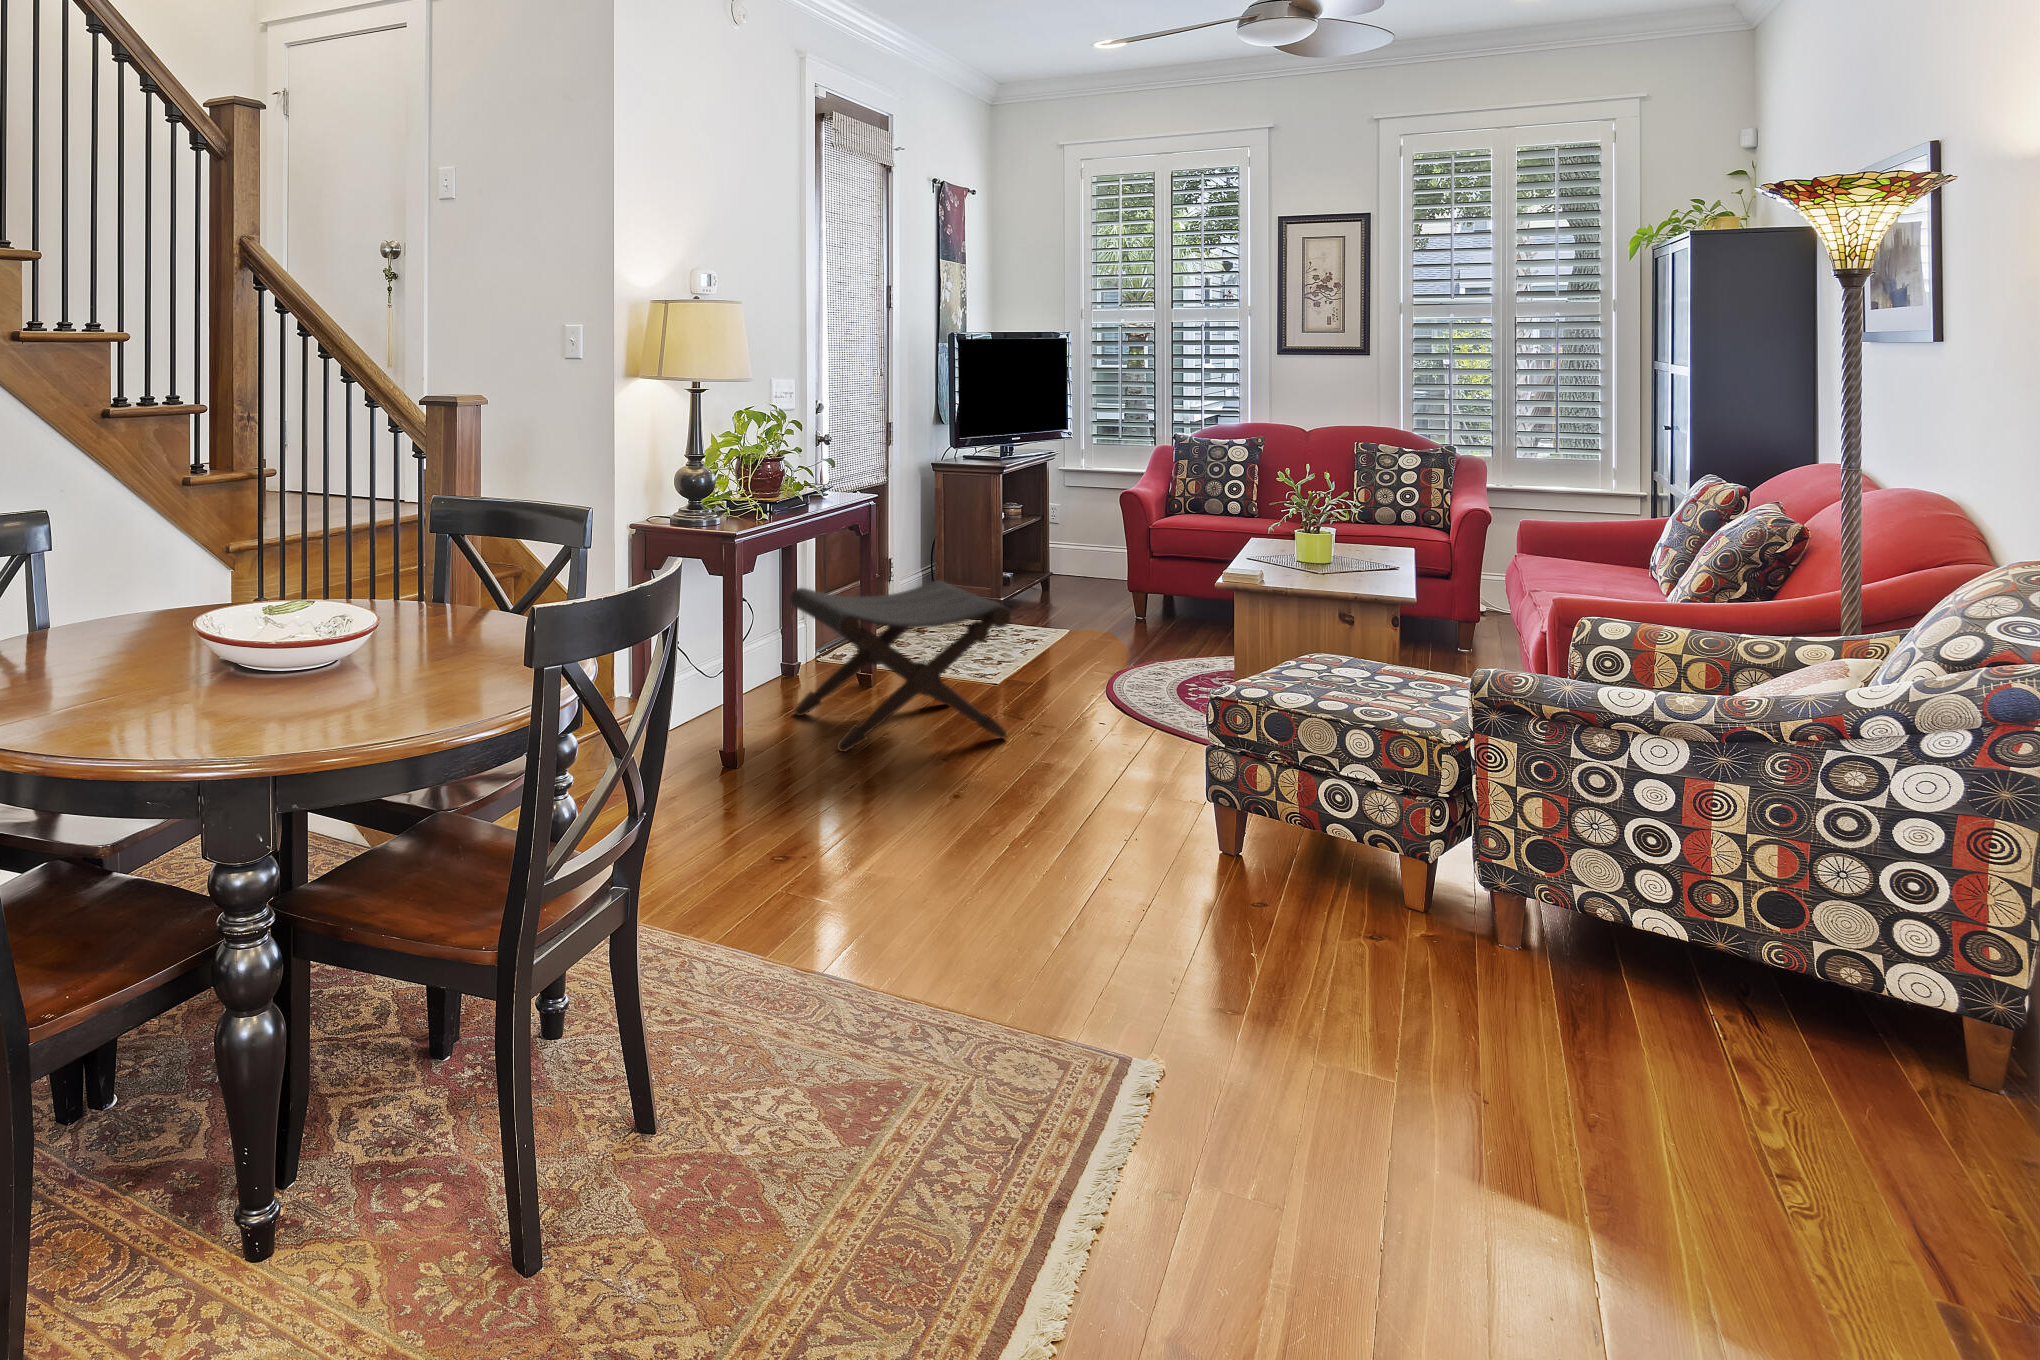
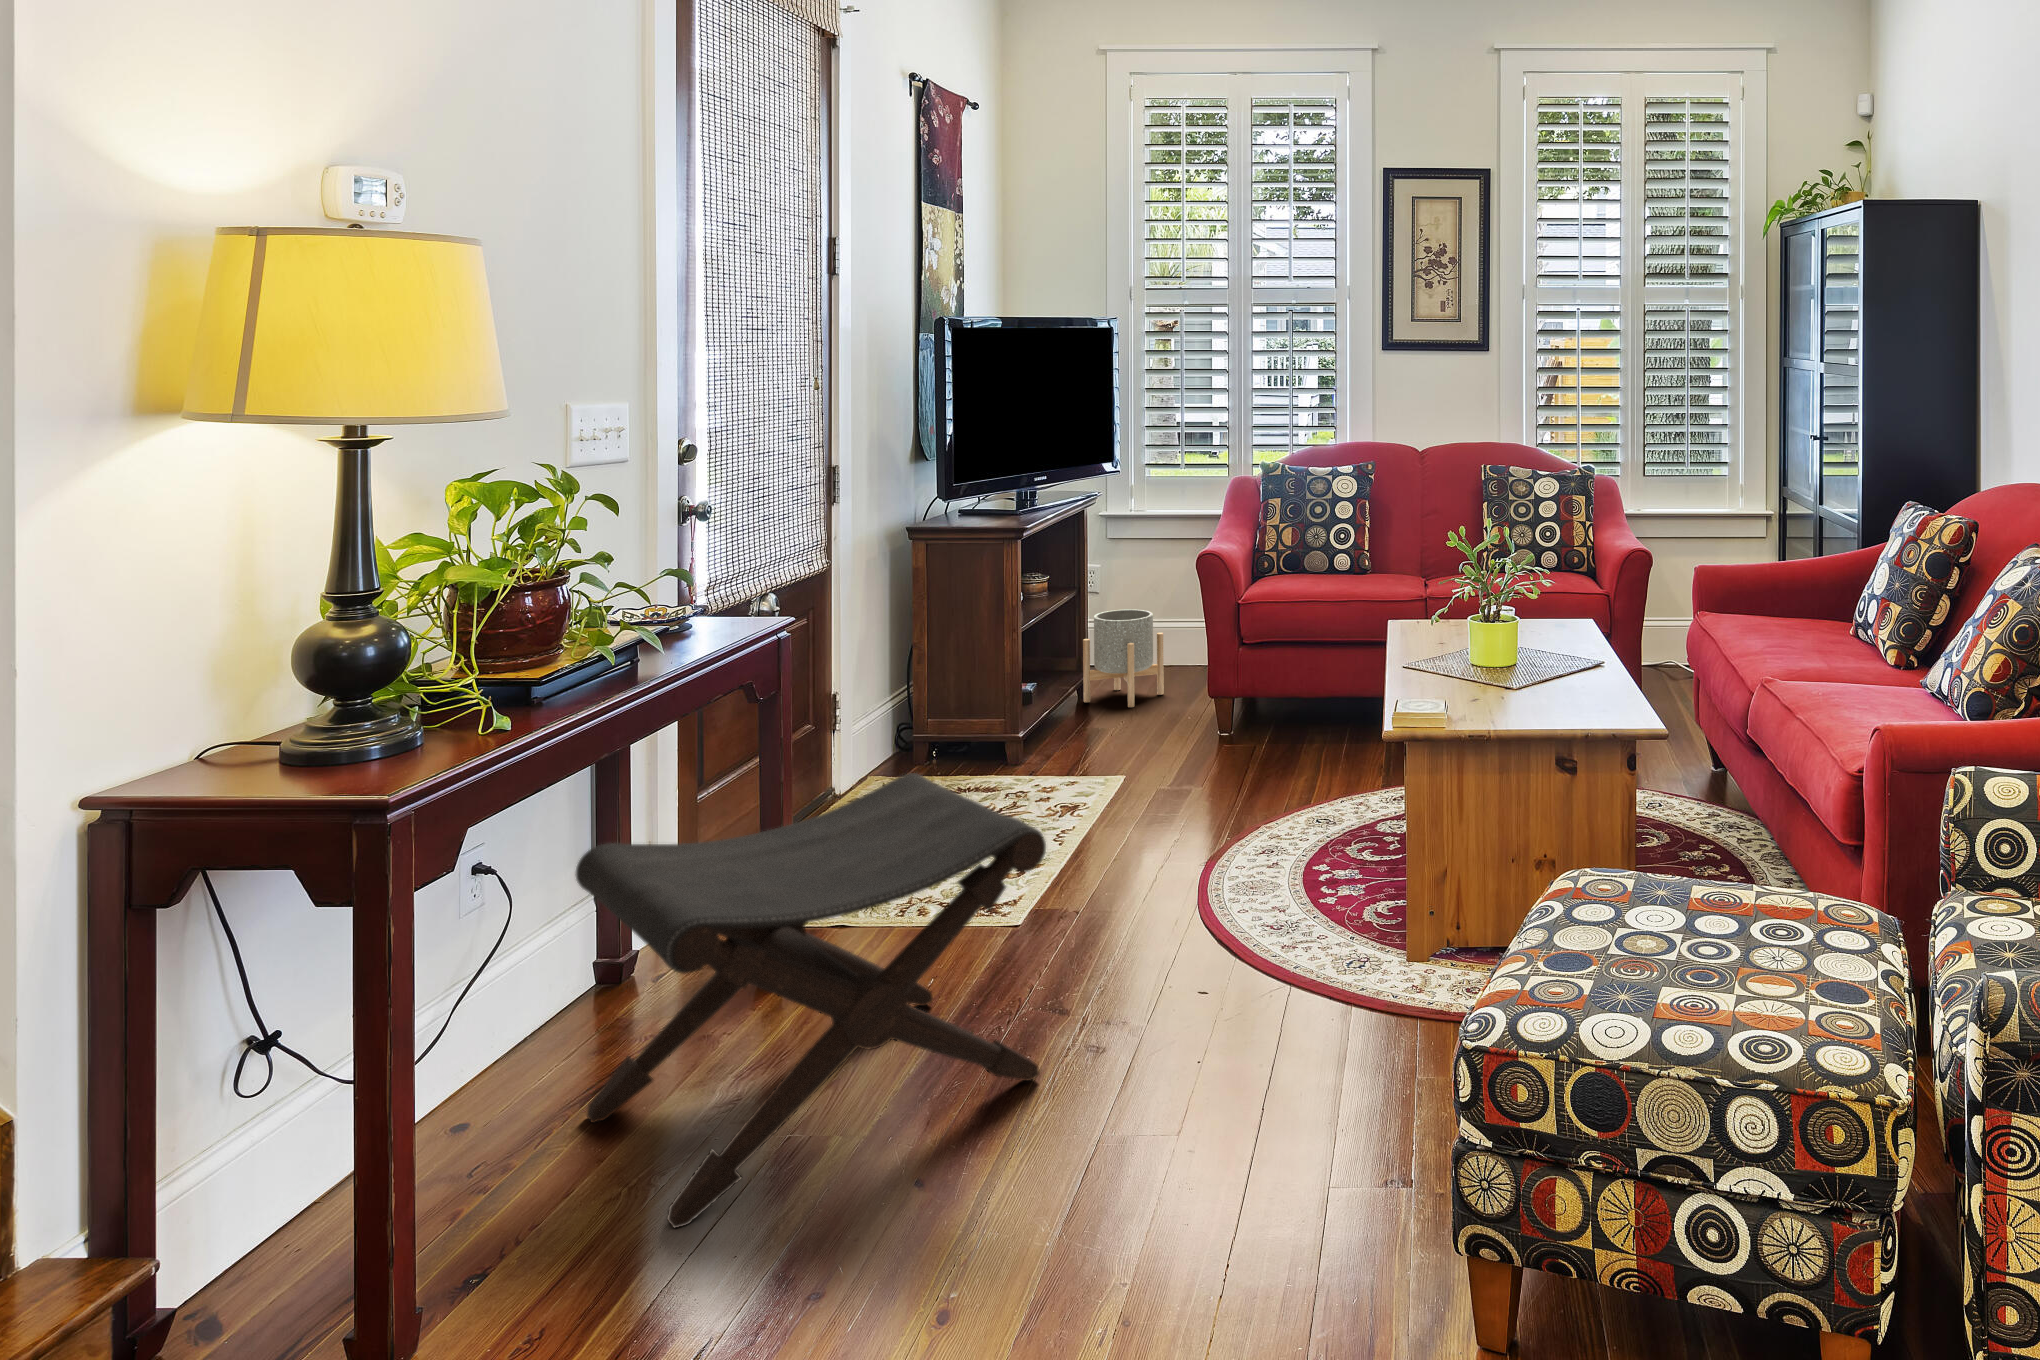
planter: none [1042,532,1099,598] -> present [1083,609,1164,707]

